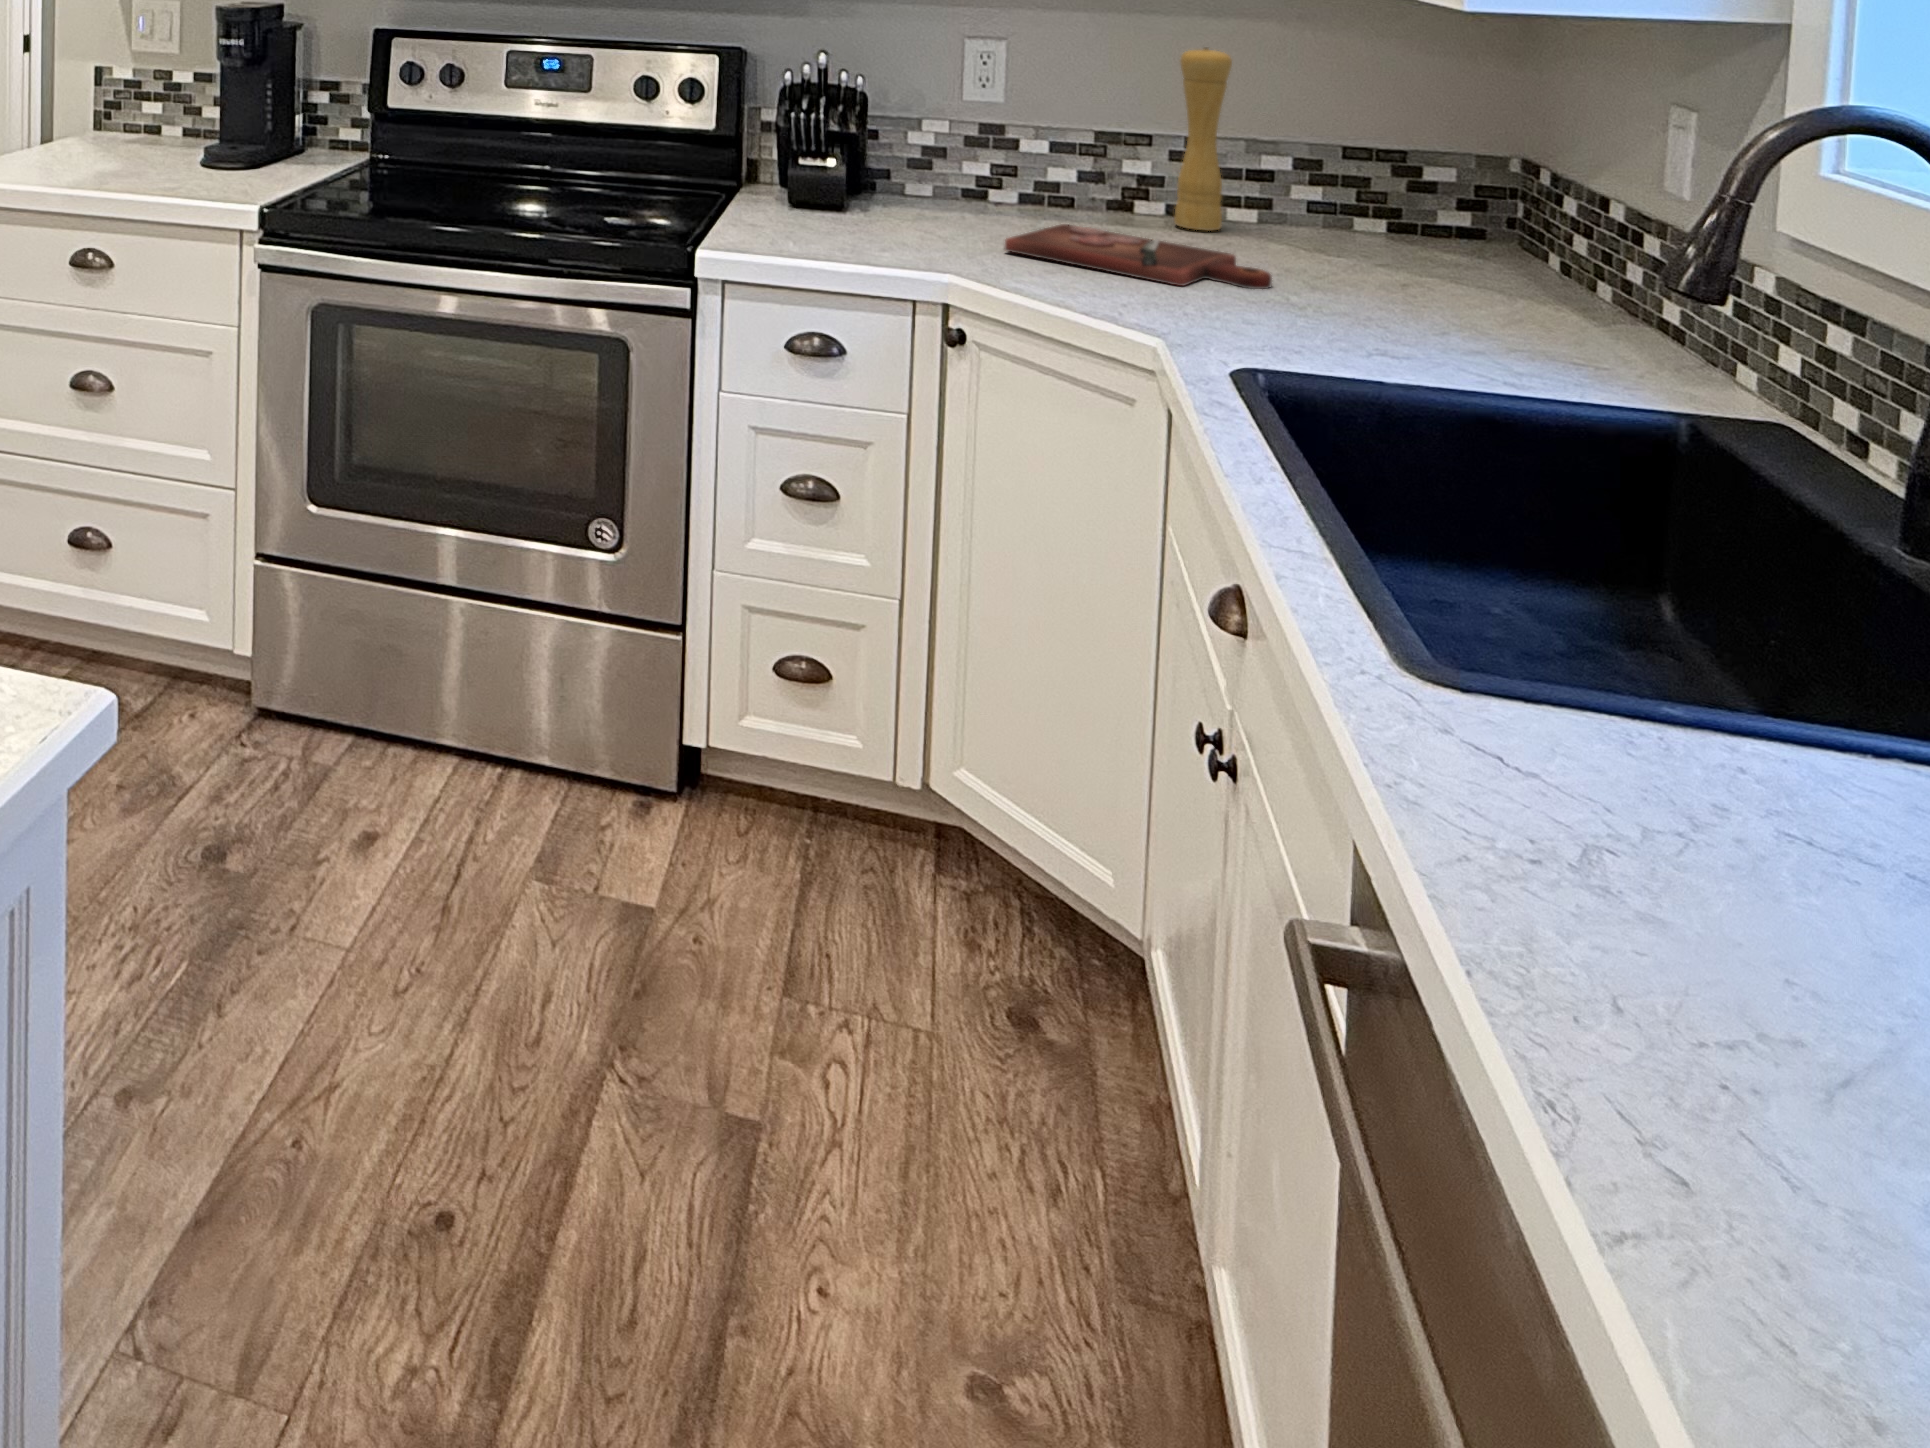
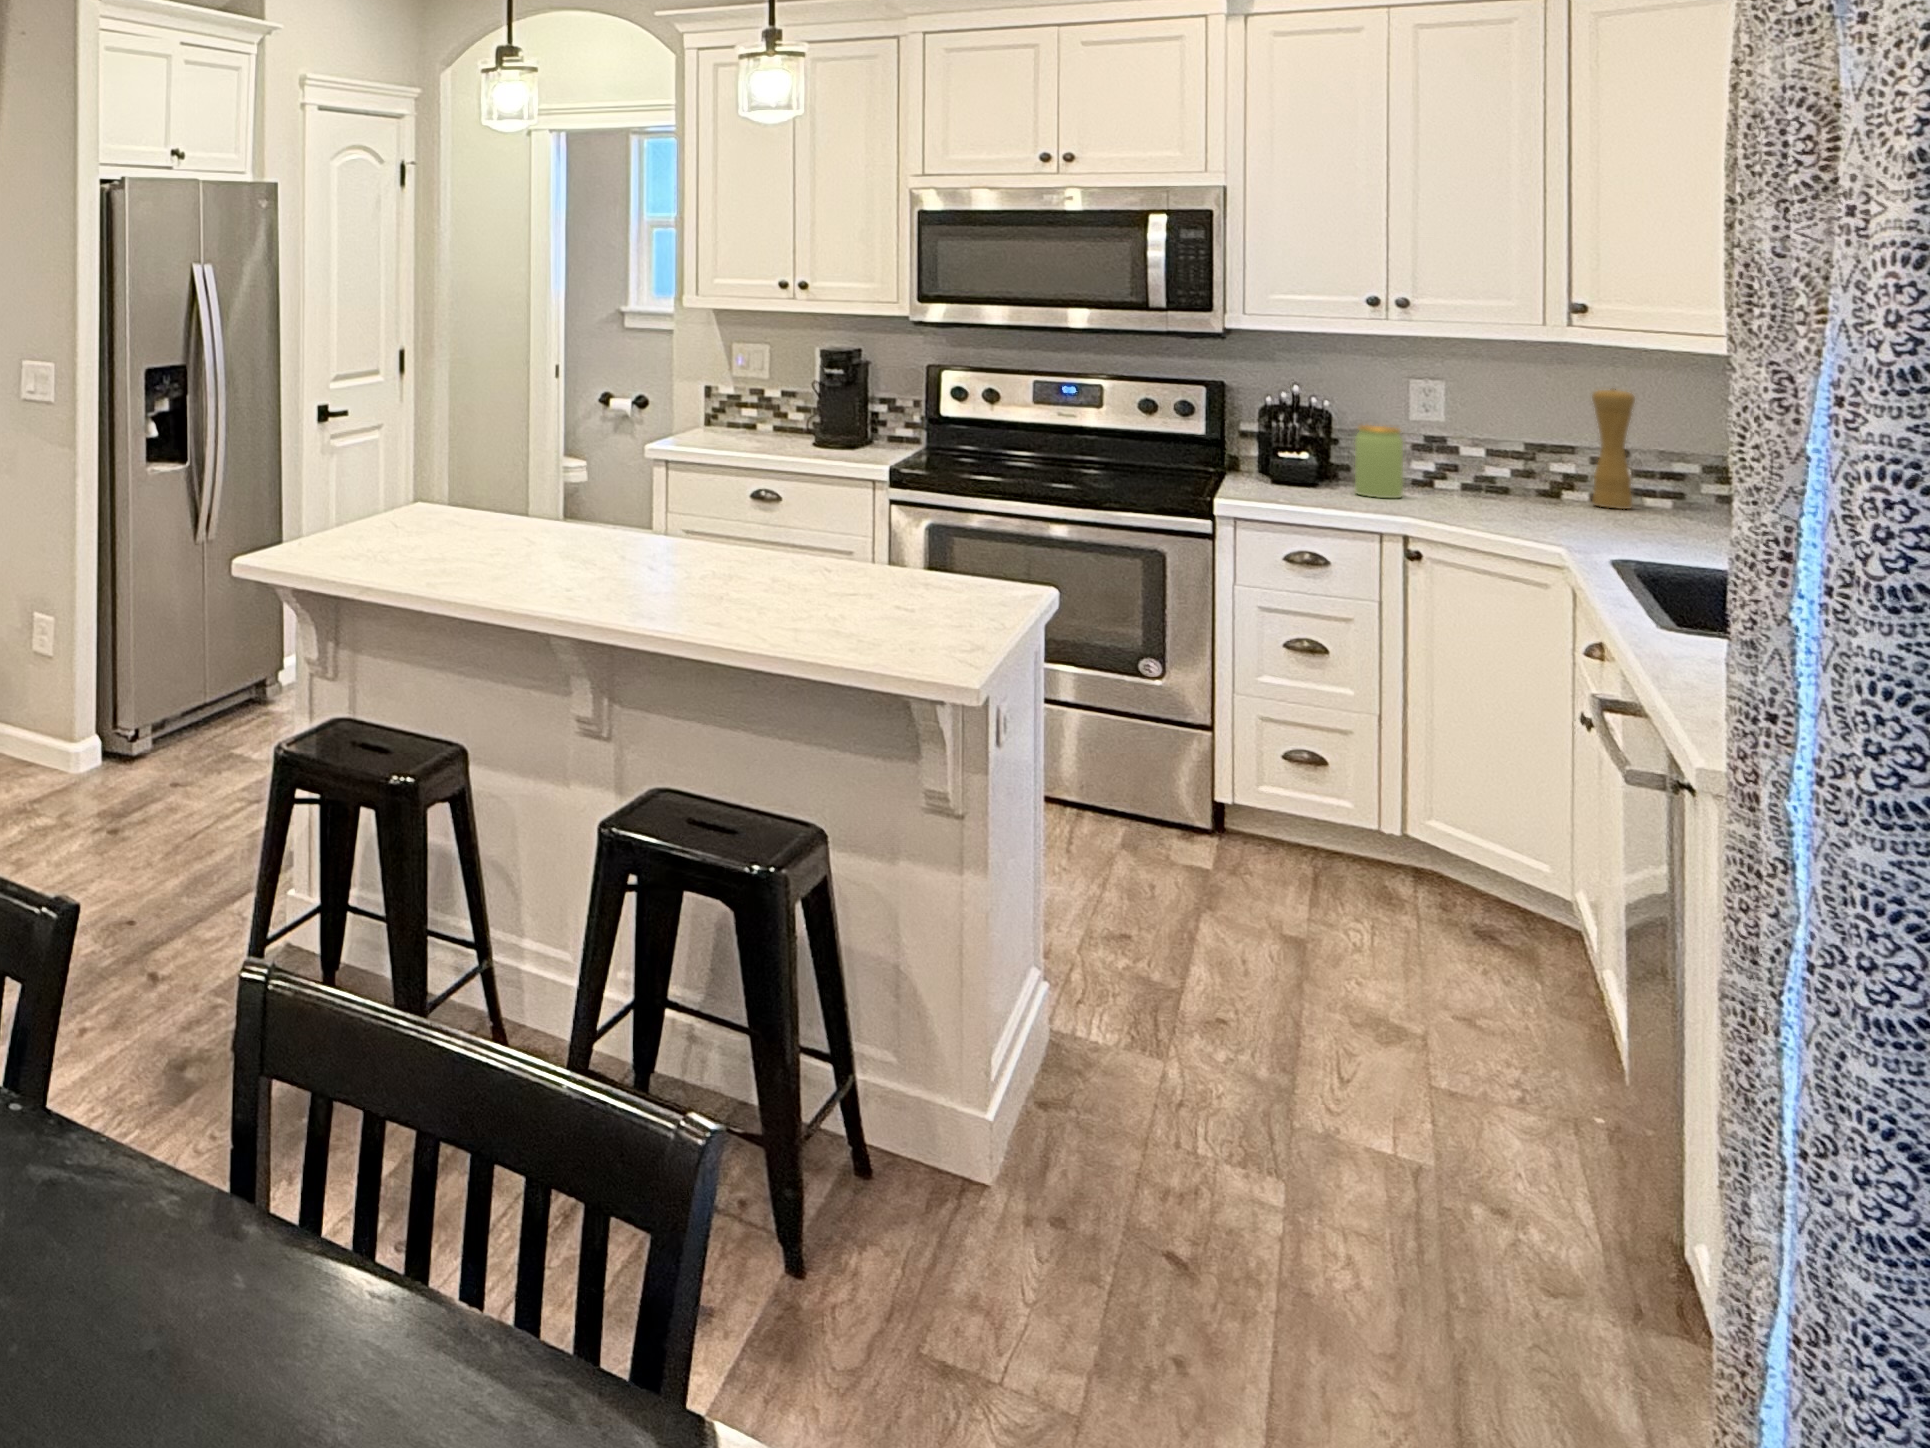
jar: none [889,112,951,228] -> present [1355,425,1403,498]
cutting board: present [1005,224,1272,289] -> none [1448,498,1655,535]

